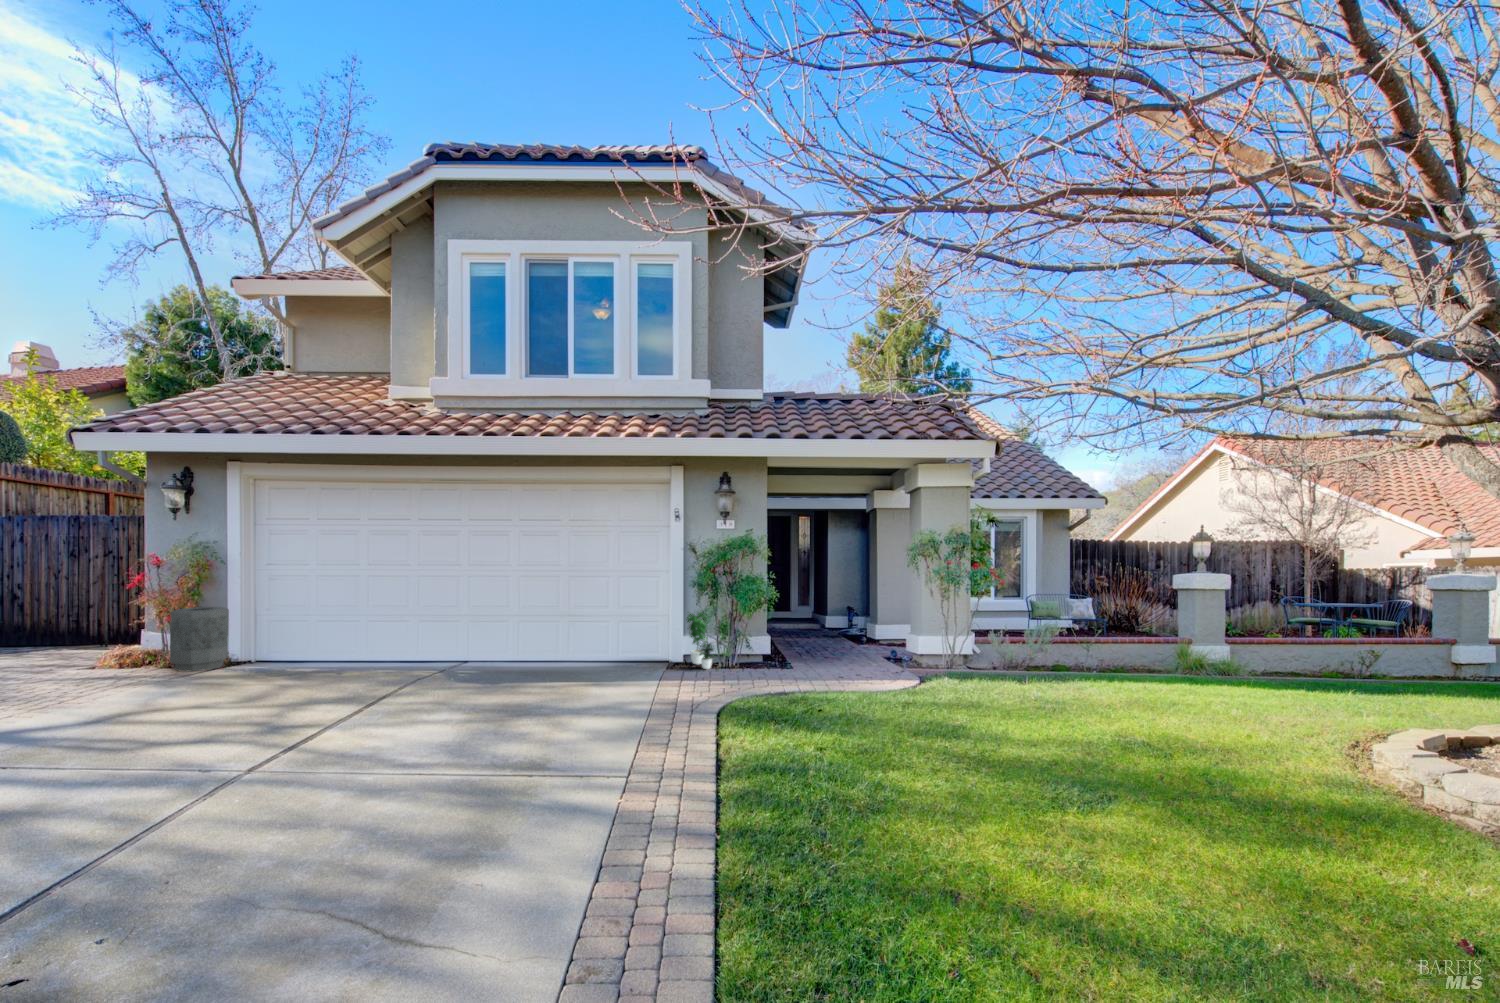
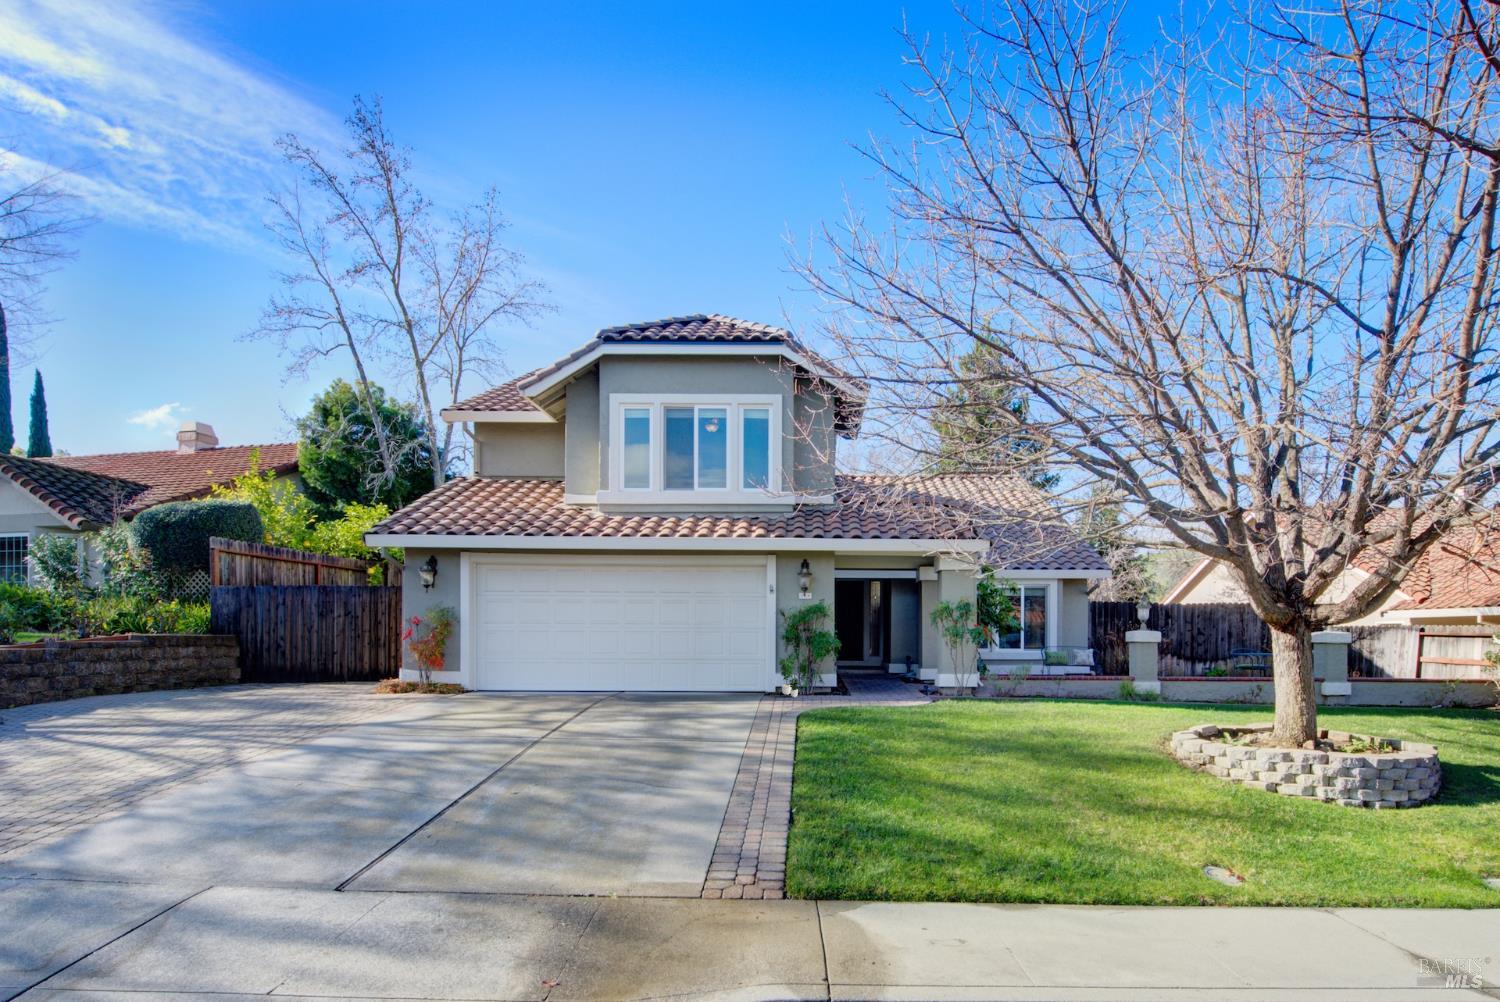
trash can: present [170,607,229,671] -> none [432,652,466,695]

